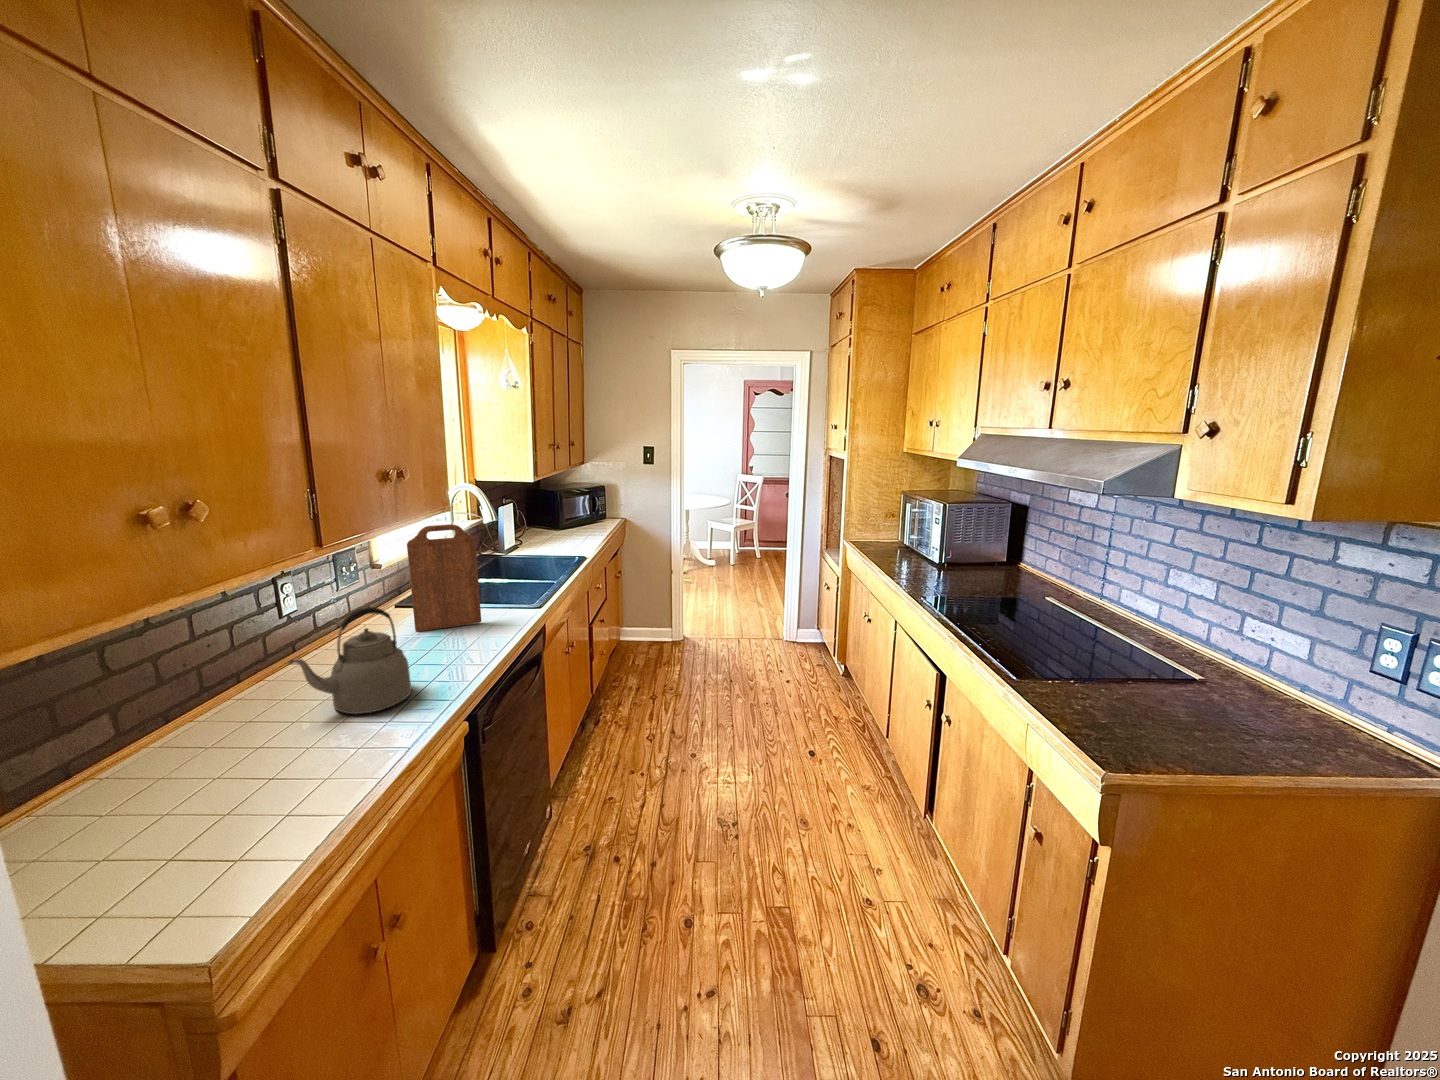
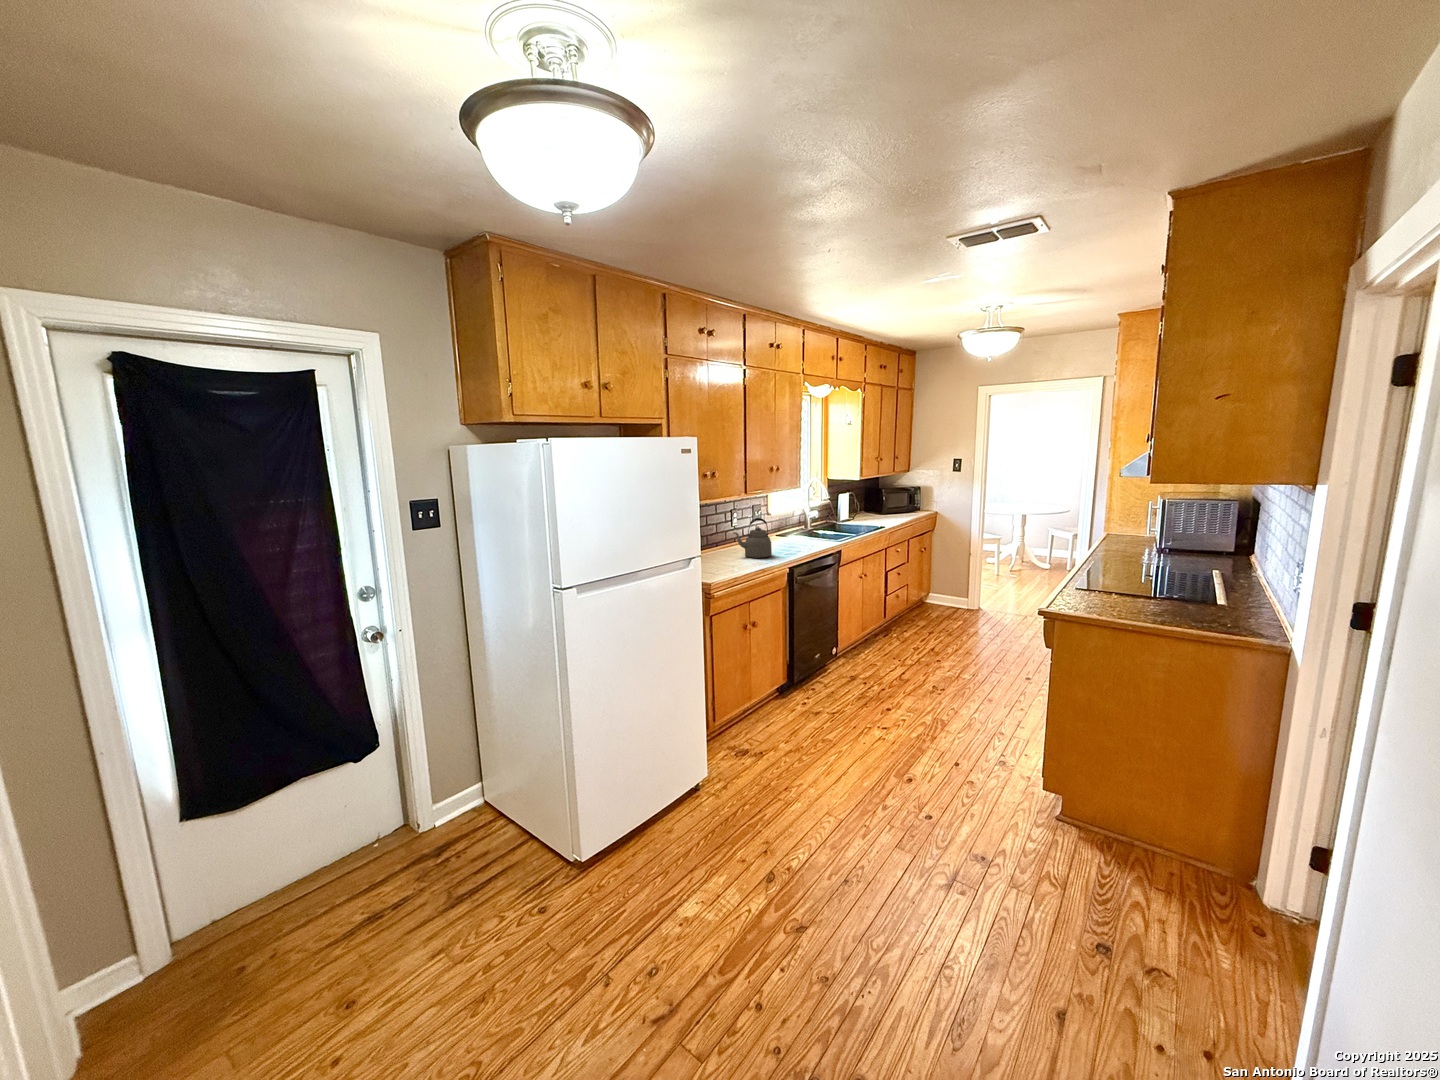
cutting board: present [407,524,481,632] -> none [780,493,809,543]

